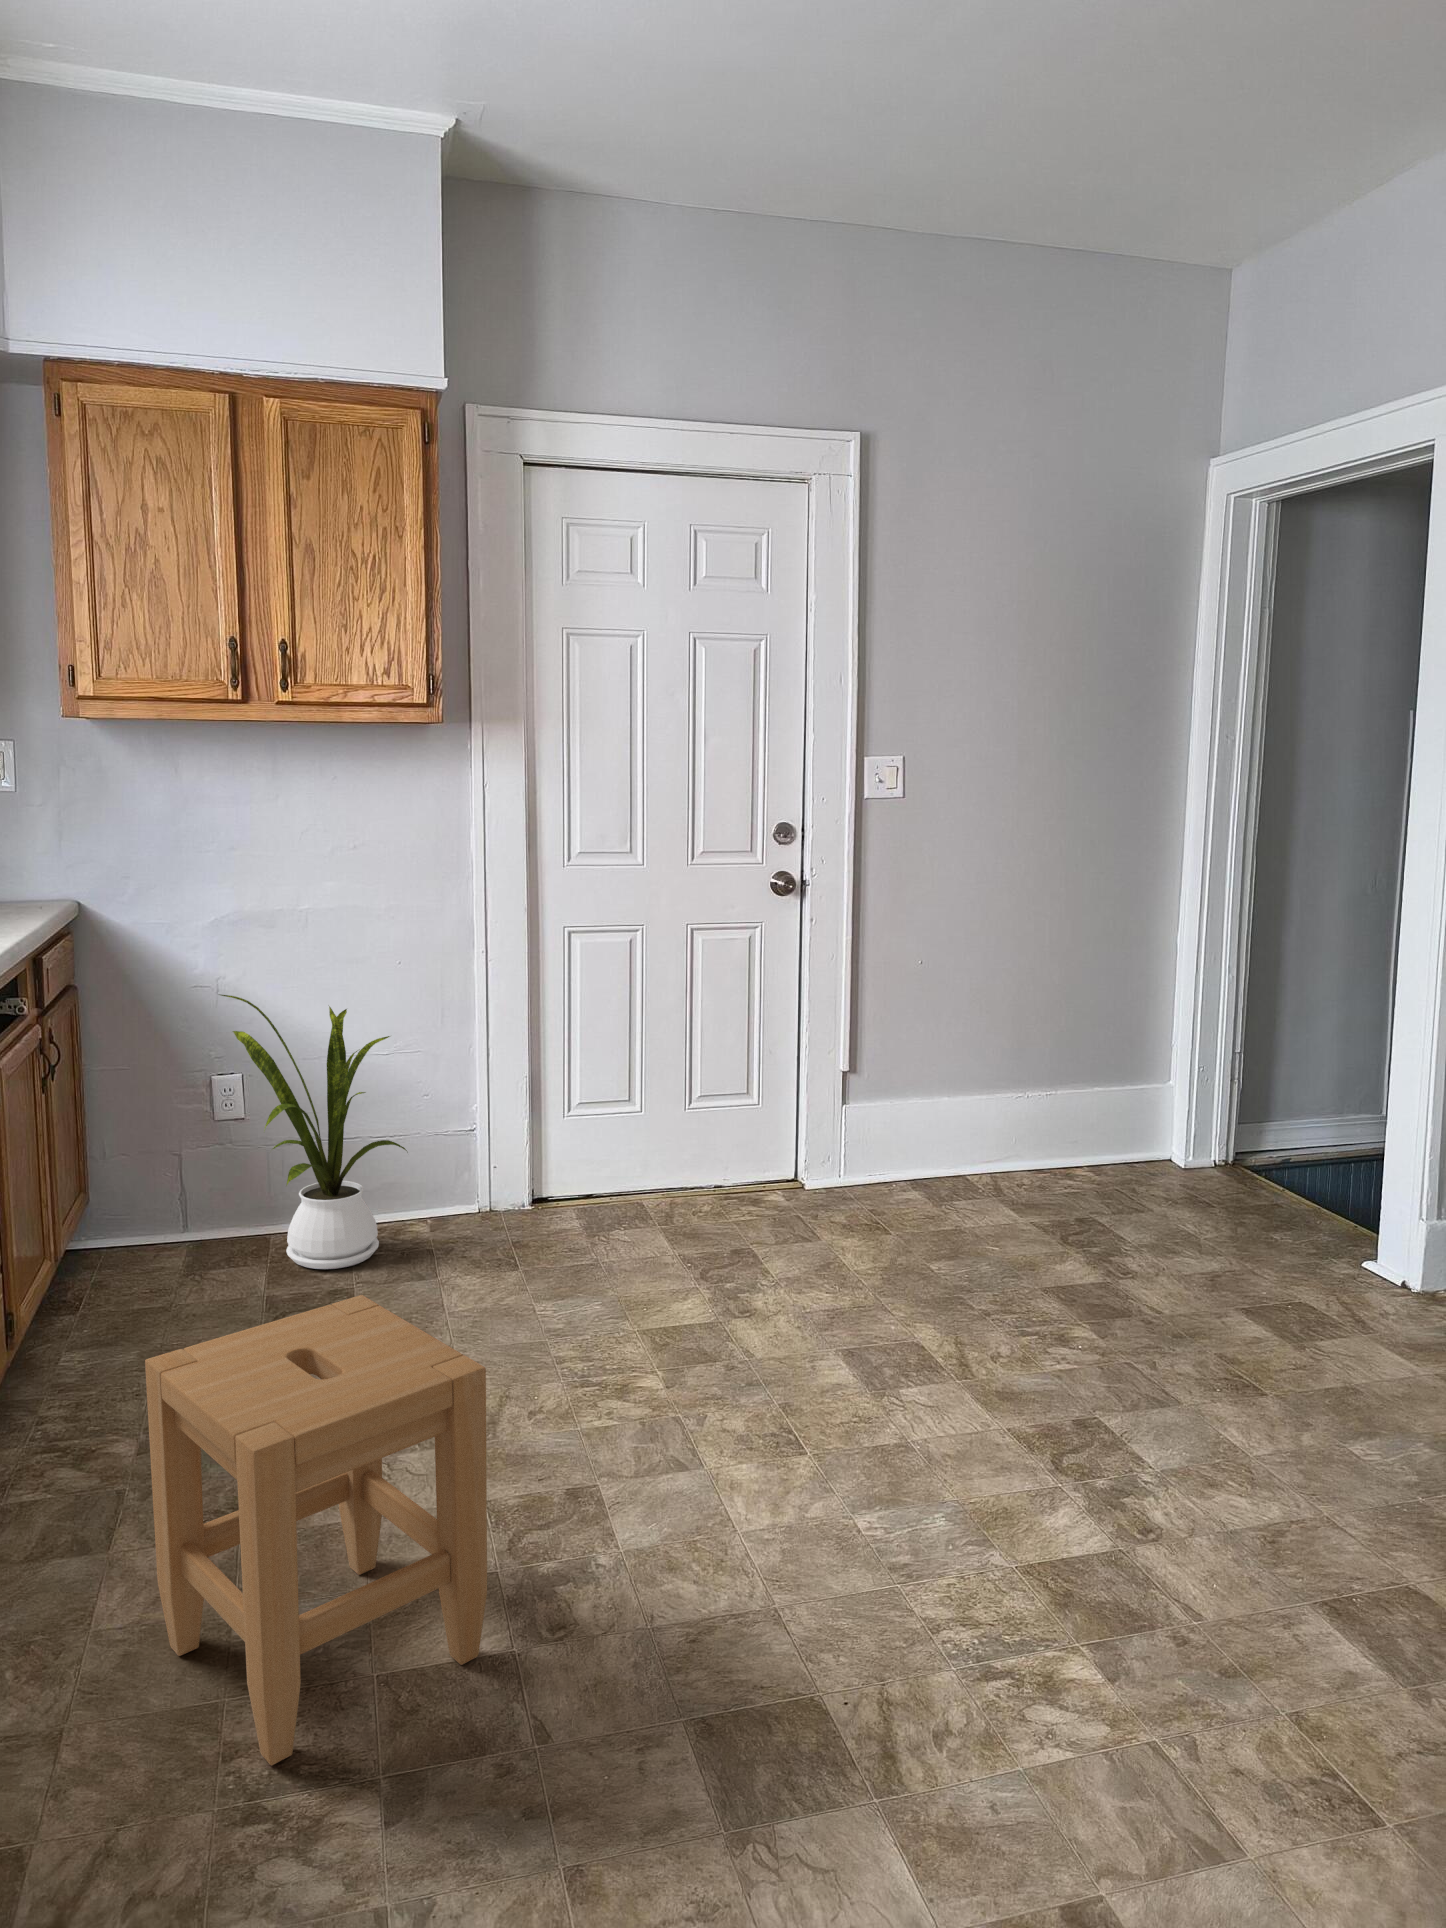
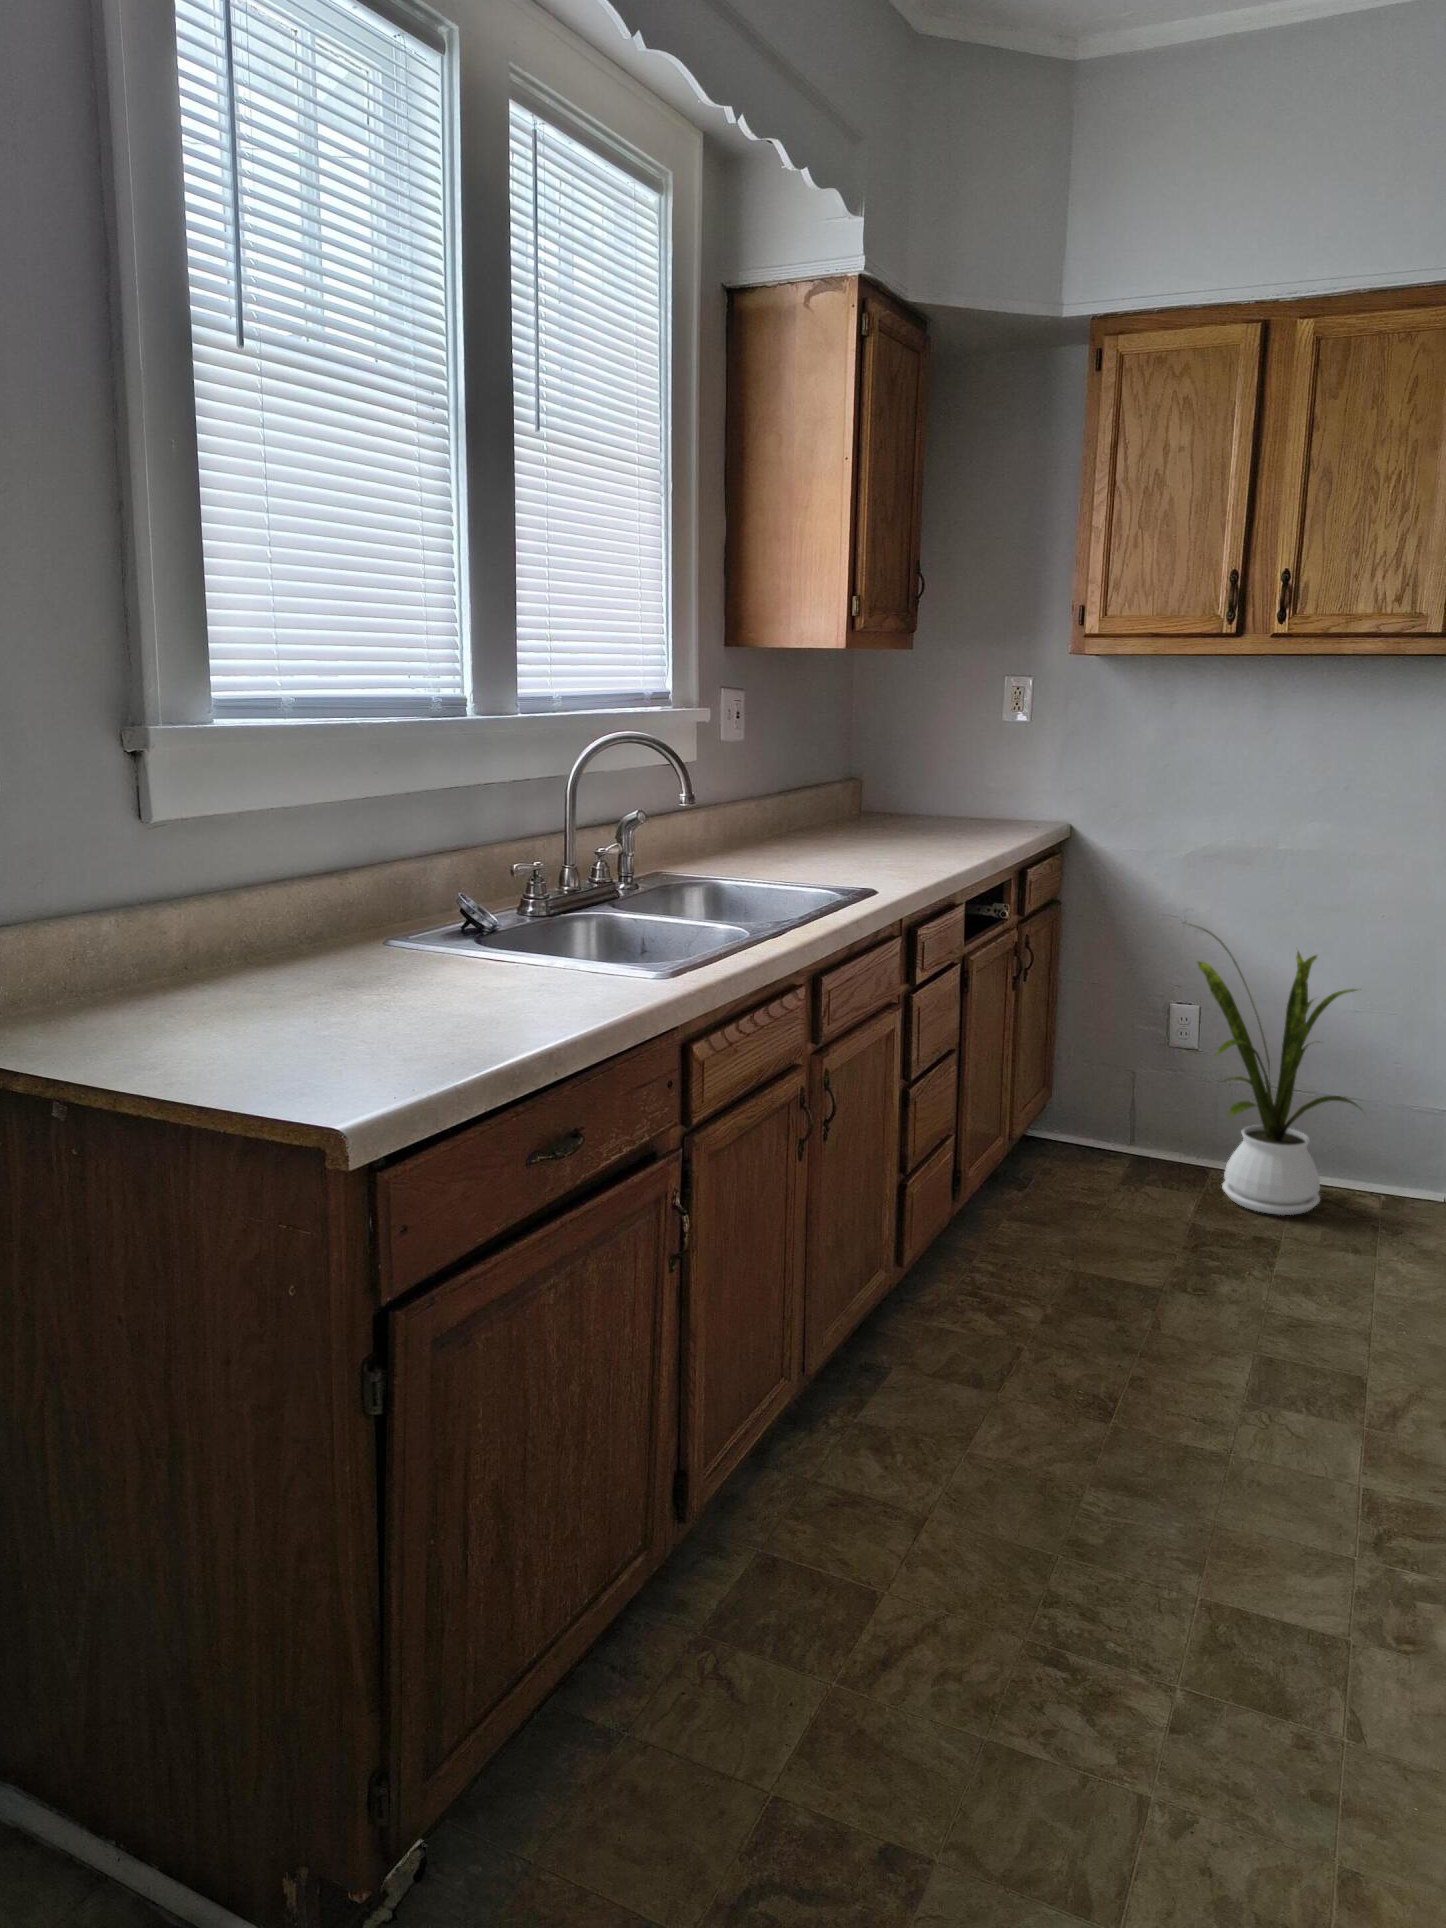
stool: present [145,1295,487,1766] -> none [1025,1227,1354,1616]

